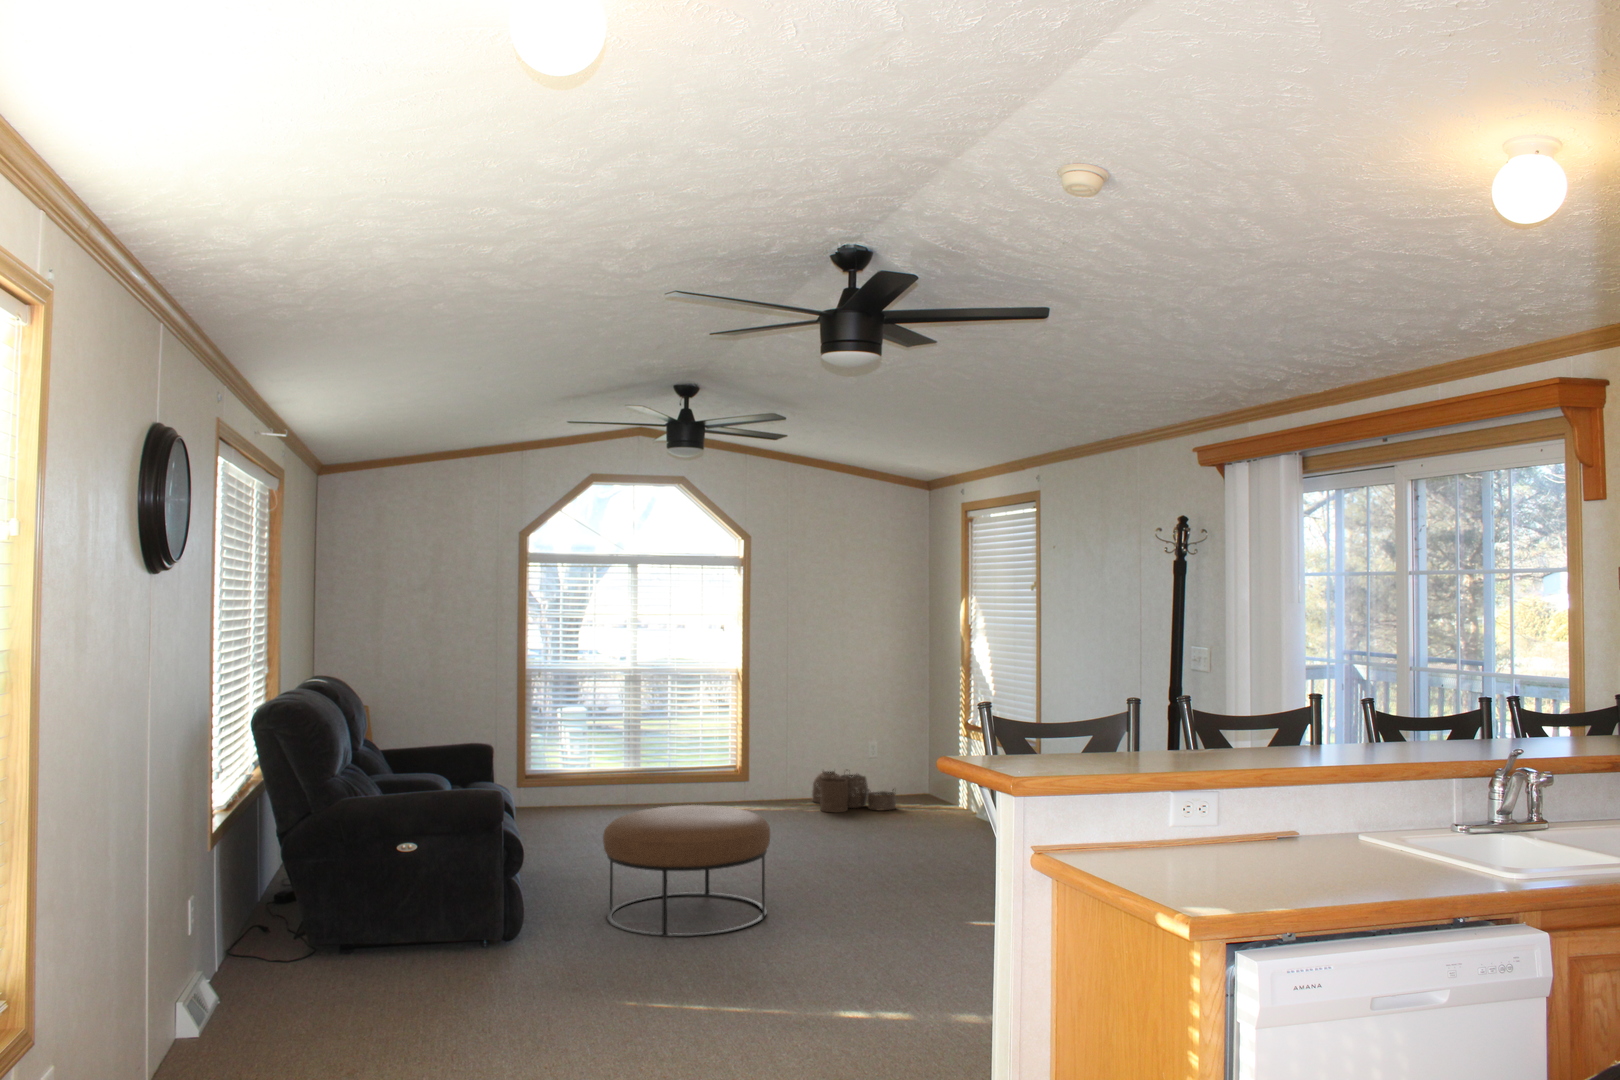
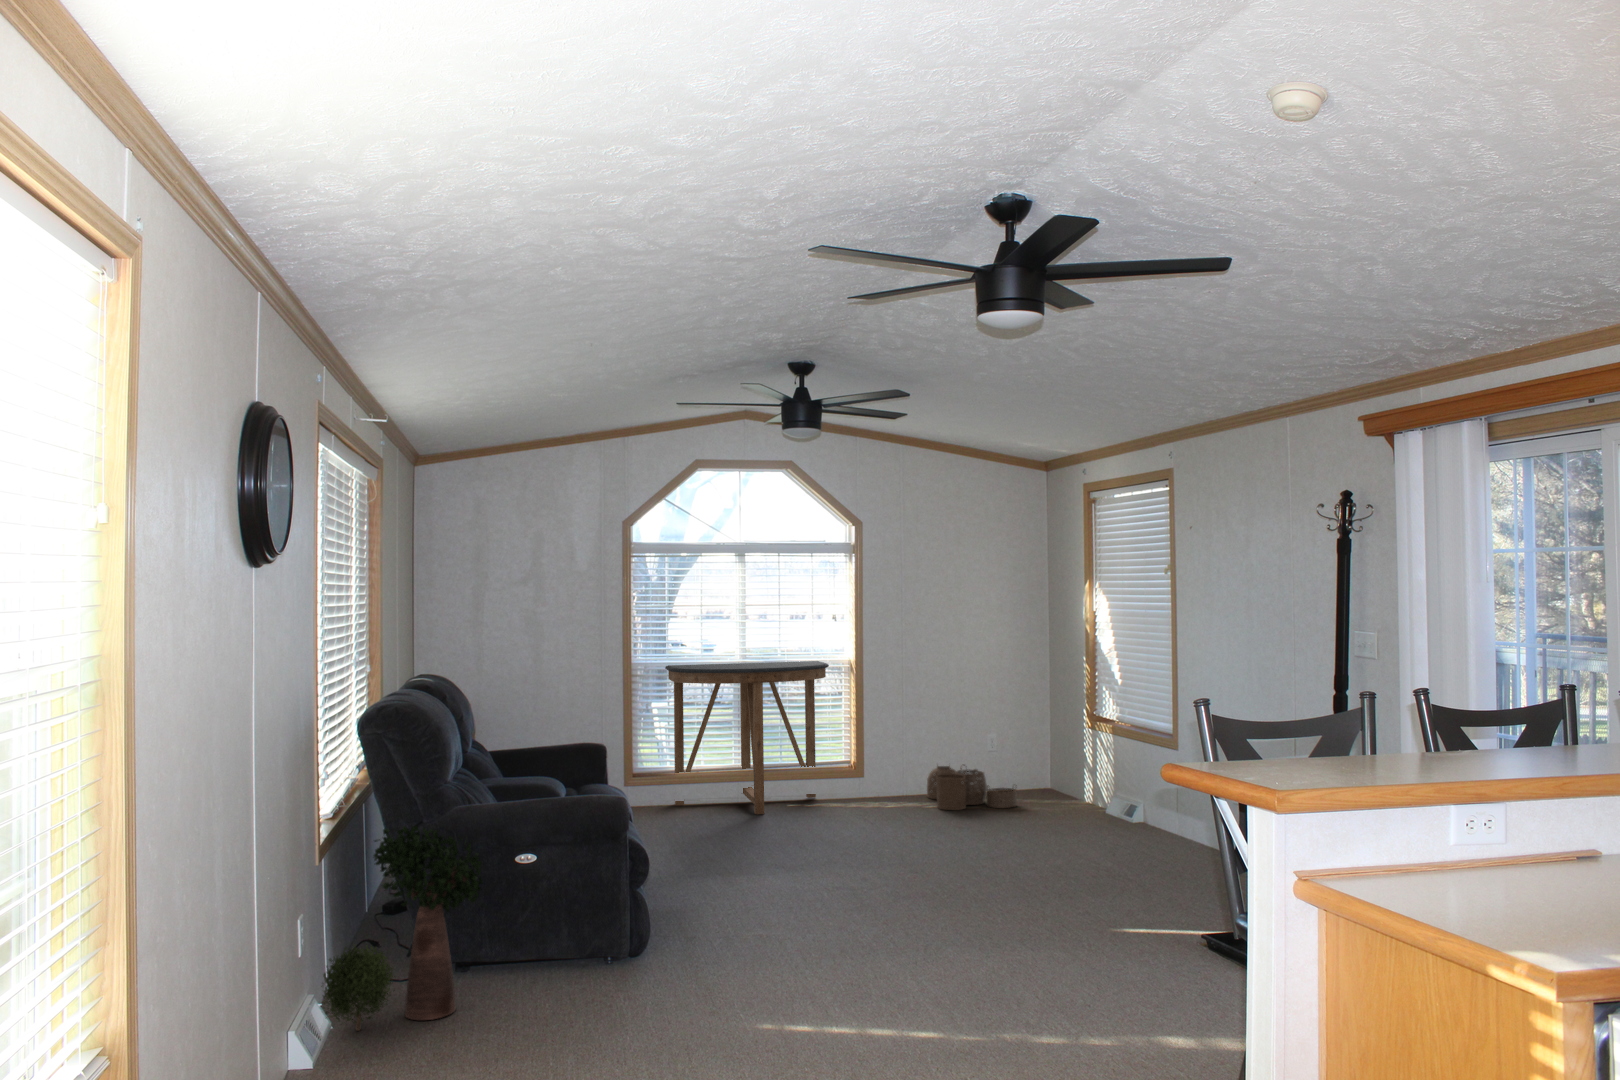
console table: none [561,670,719,817] -> present [665,661,829,814]
ottoman: present [603,805,770,937] -> none [724,810,902,955]
potted plant: none [213,813,371,1004] -> present [323,826,483,1031]

